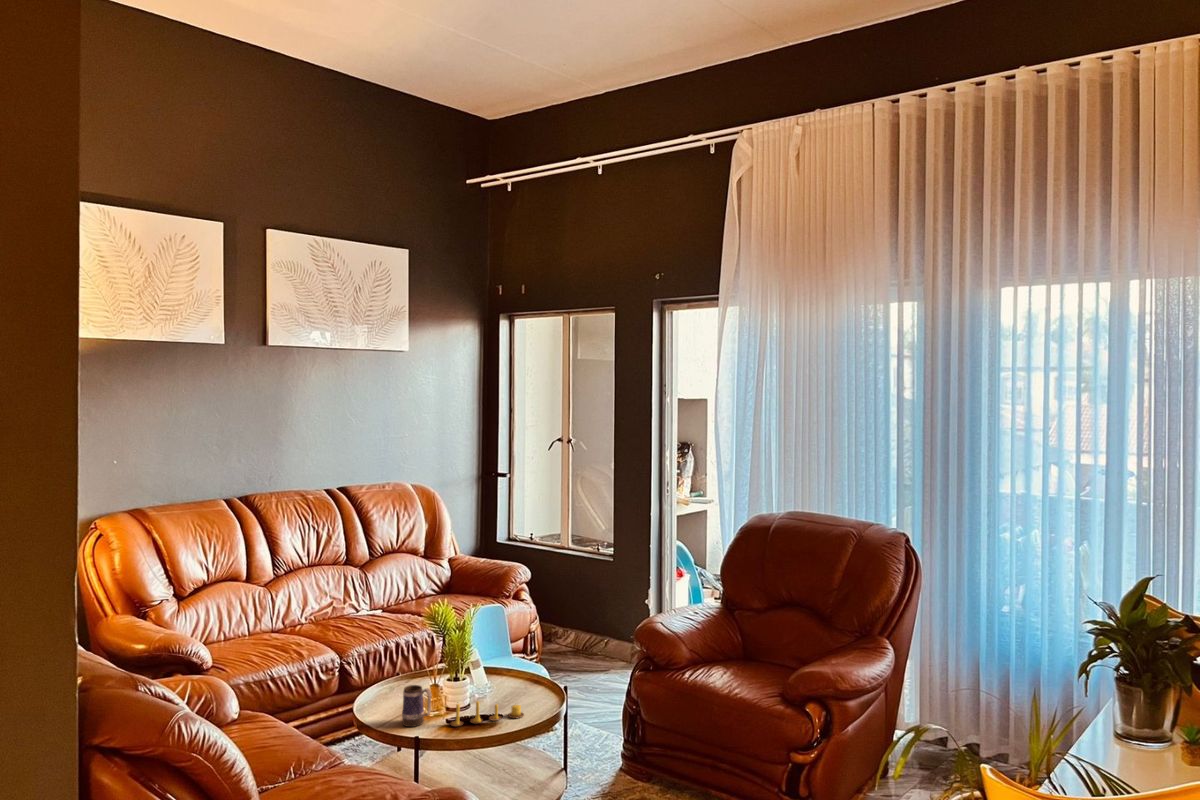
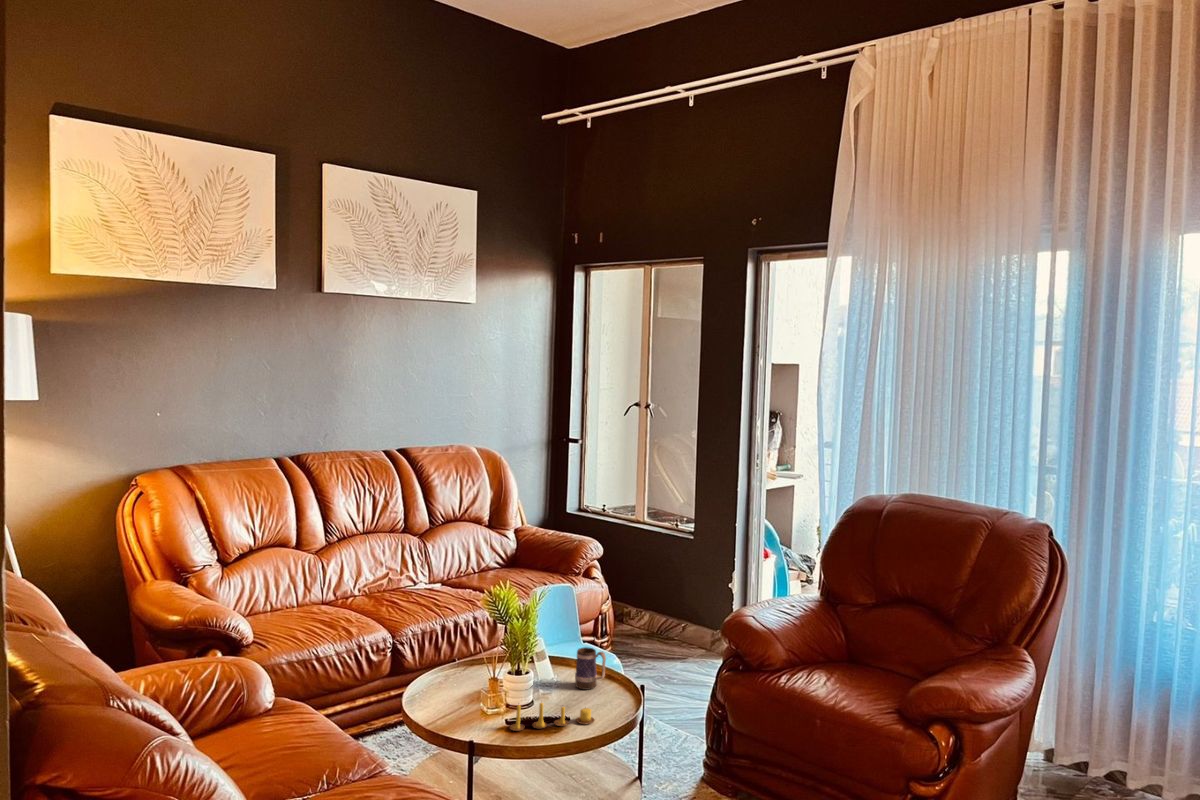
mug: present [402,685,431,727] -> present [575,647,606,690]

